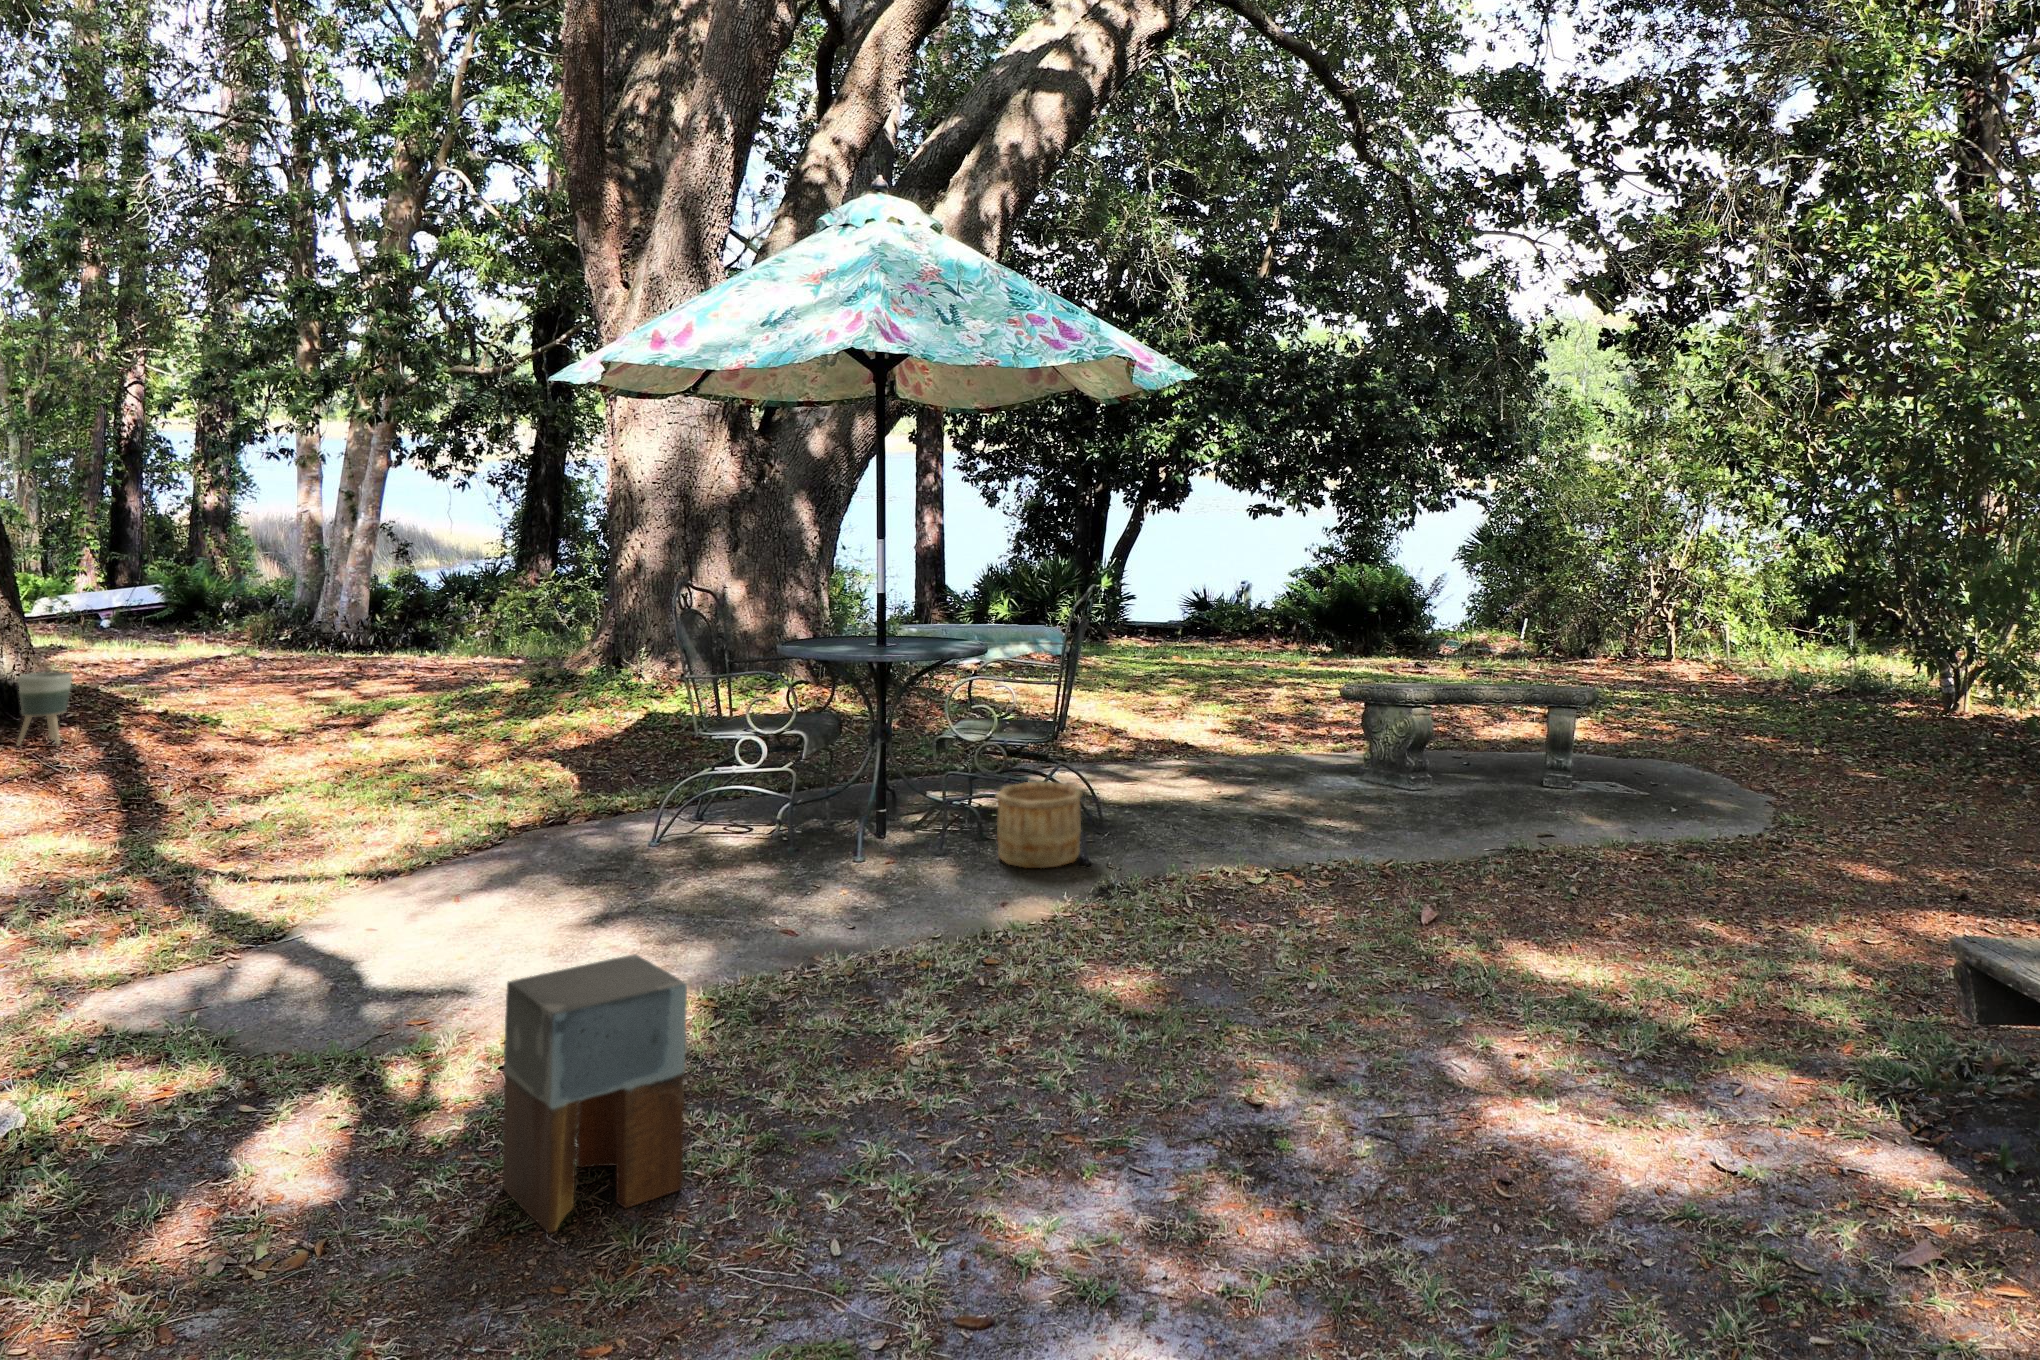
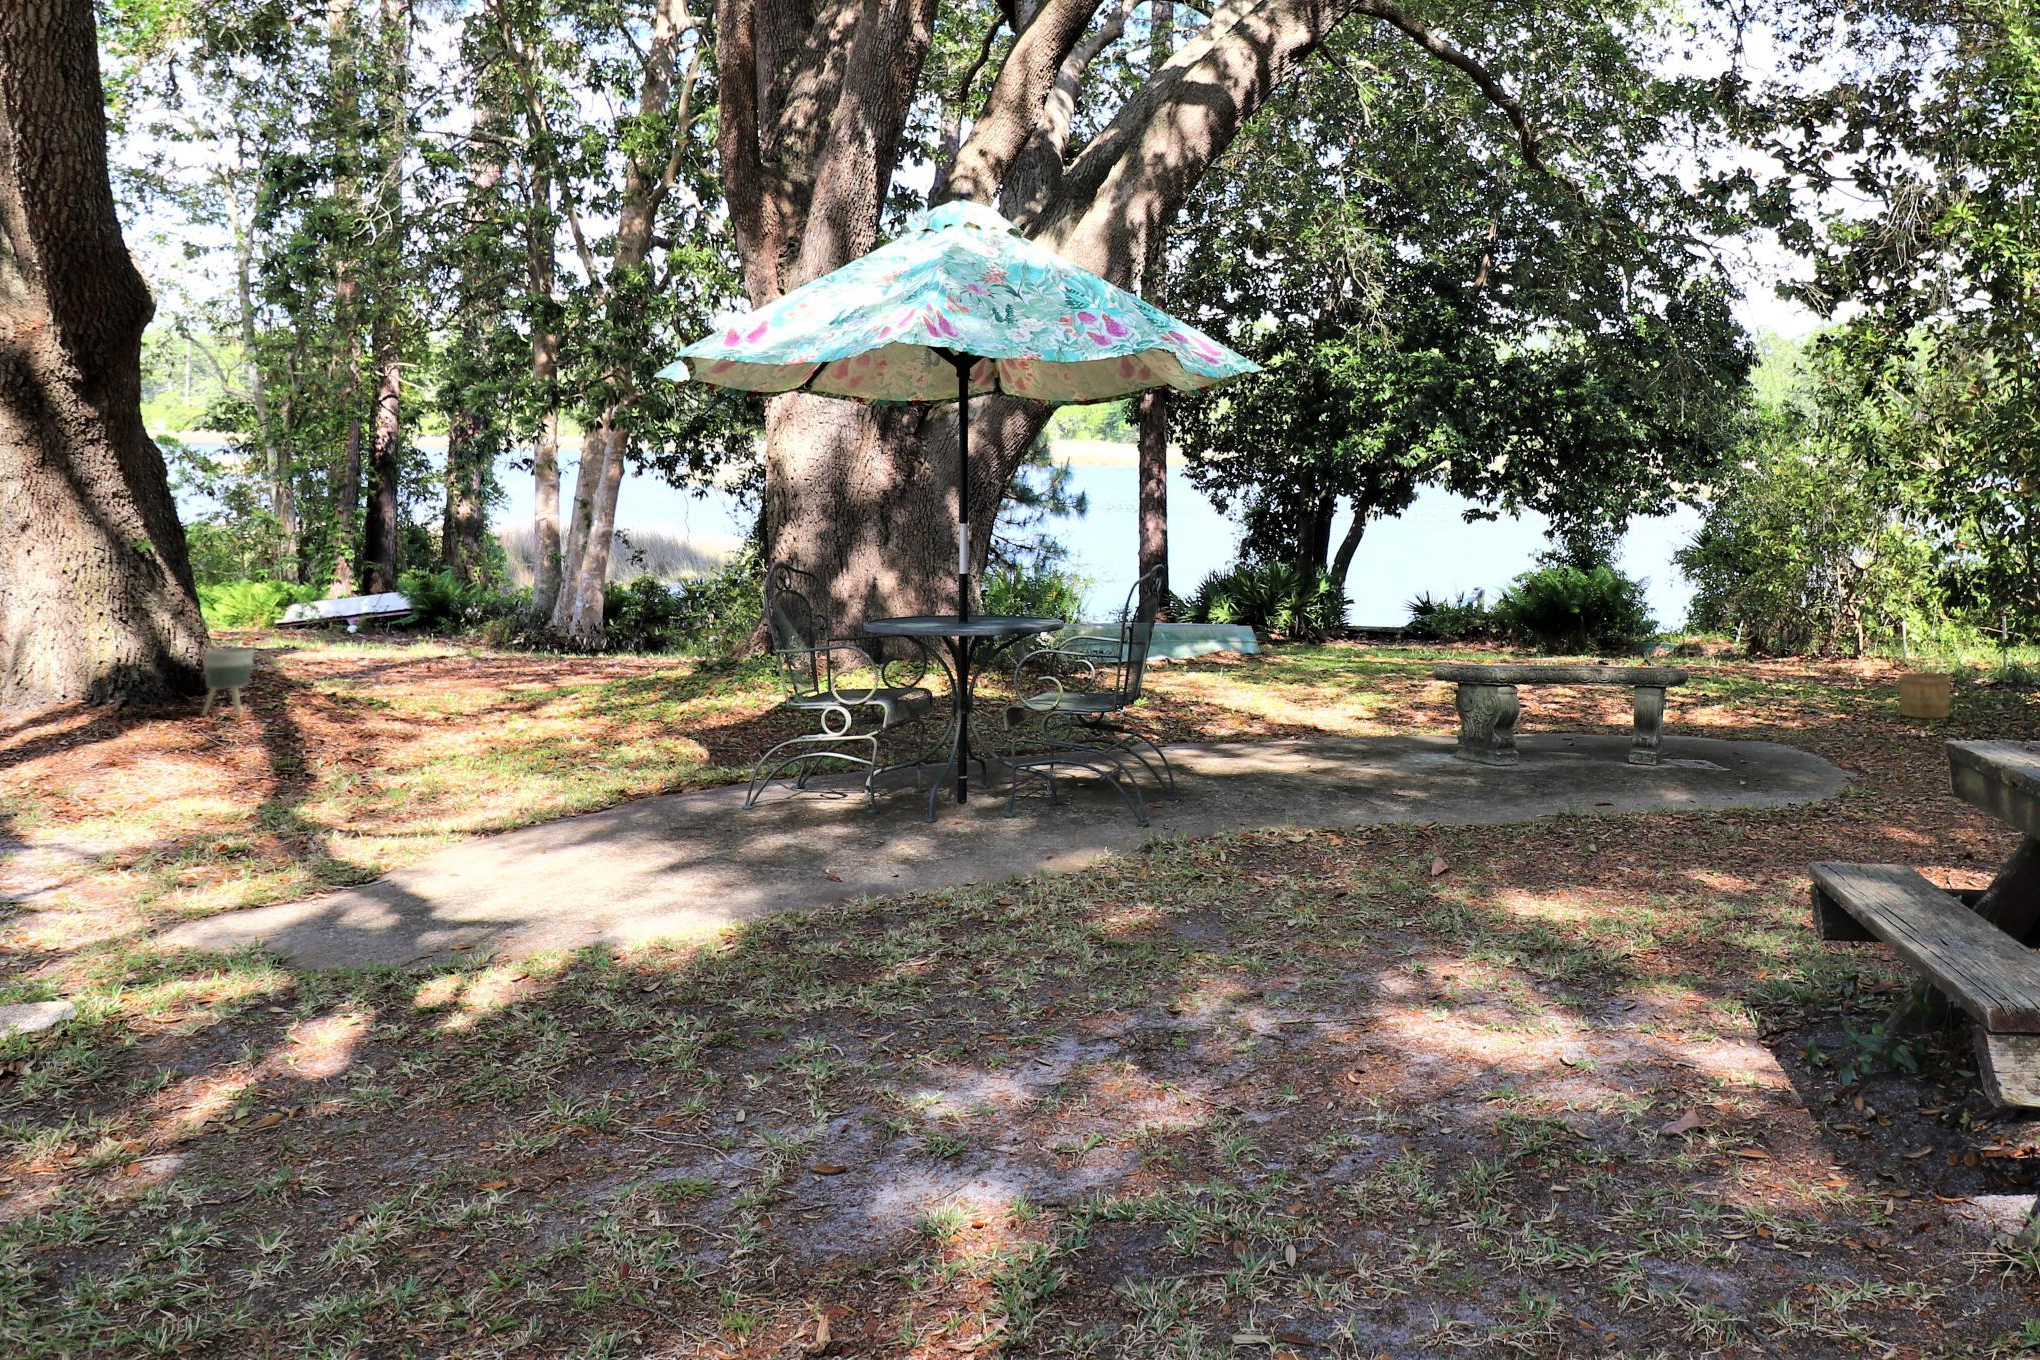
wooden bucket: present [995,782,1083,868] -> present [1898,672,1950,719]
stool: present [503,954,687,1233] -> none [456,857,614,1085]

